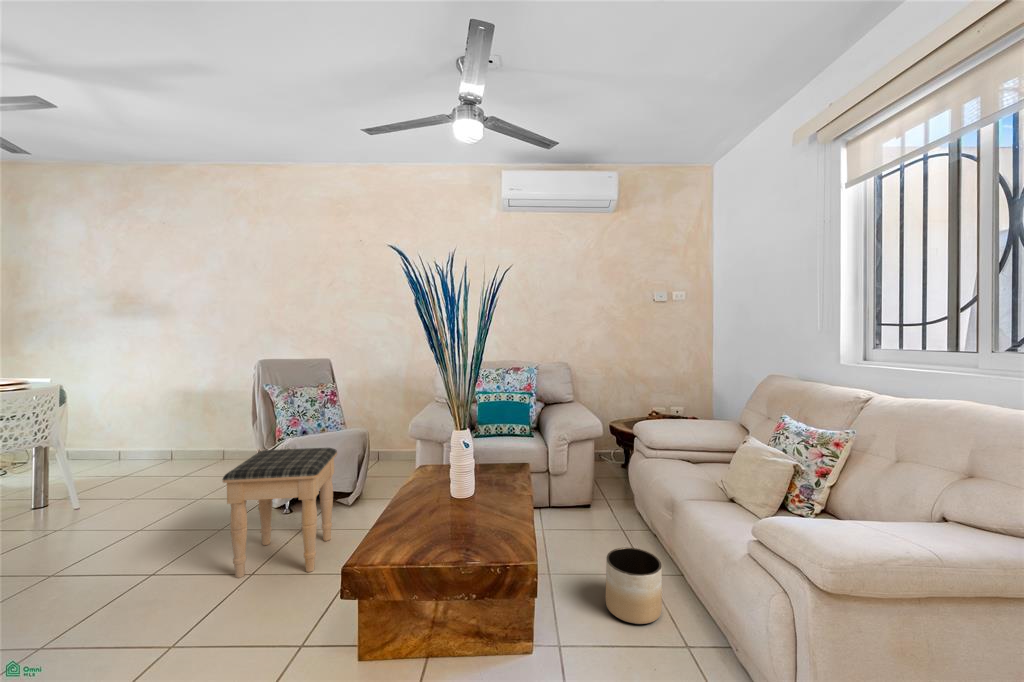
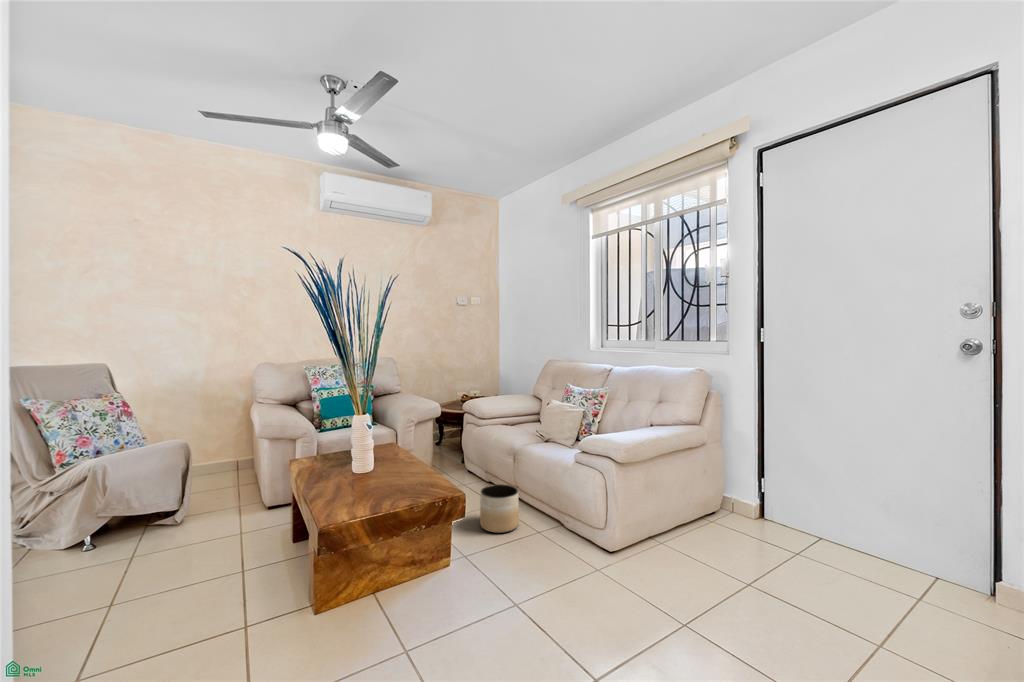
footstool: present [222,448,337,578] -> none [67,455,199,616]

